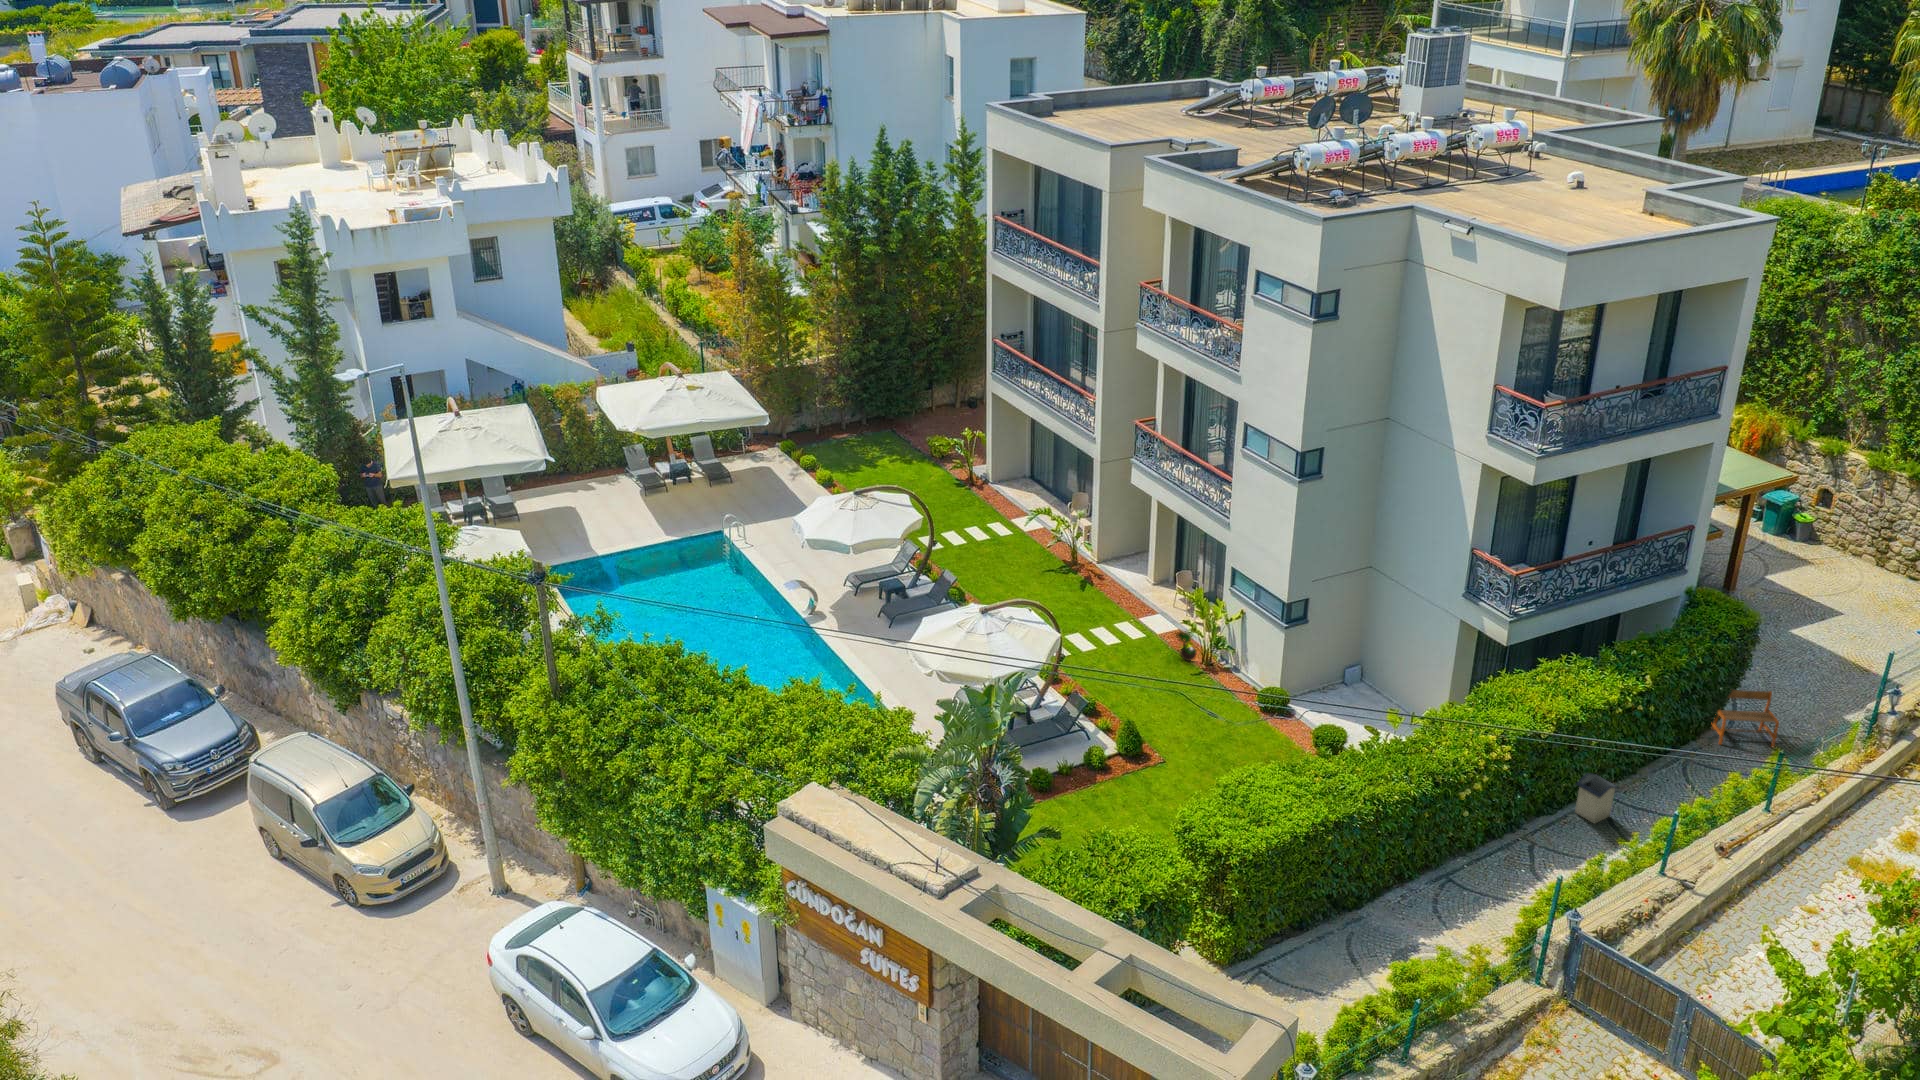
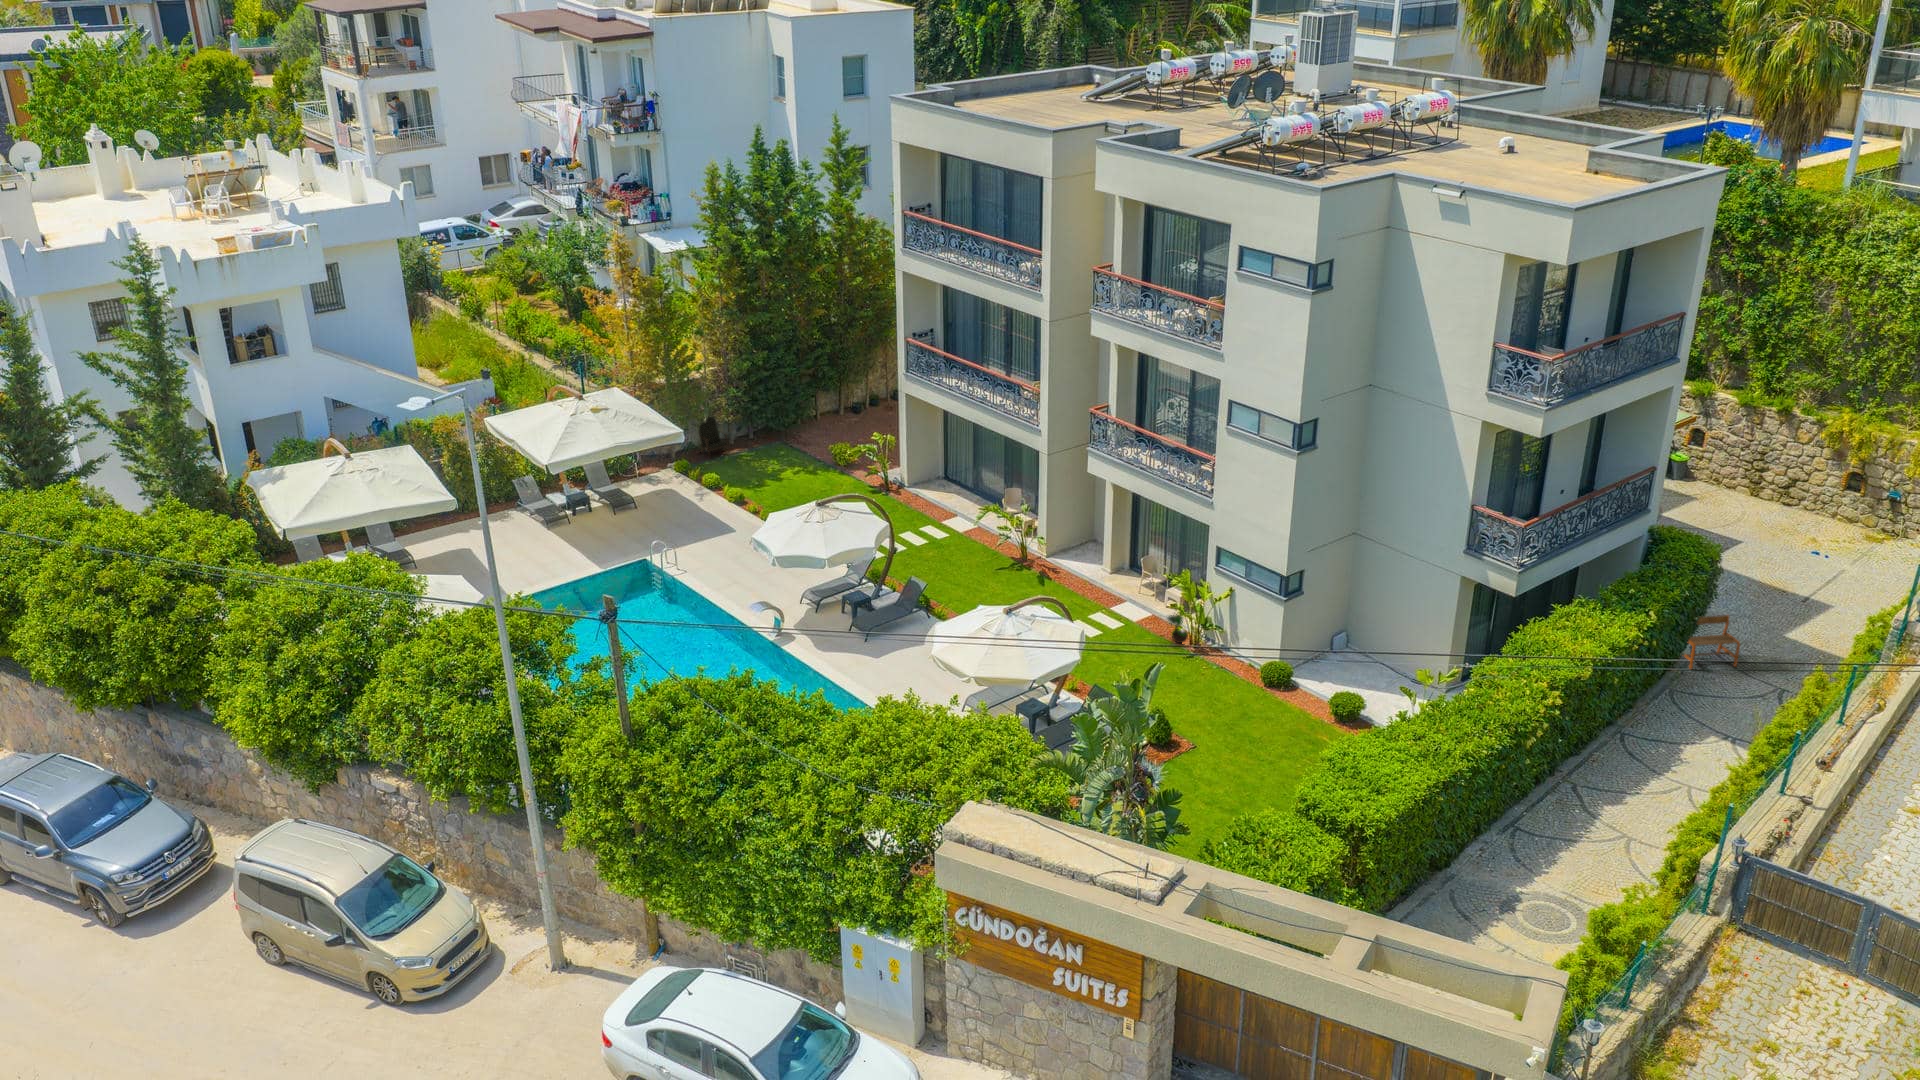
lounge chair: none [806,400,834,441] -> present [698,417,728,452]
trash can: present [1575,773,1619,824] -> none [1594,708,1635,755]

